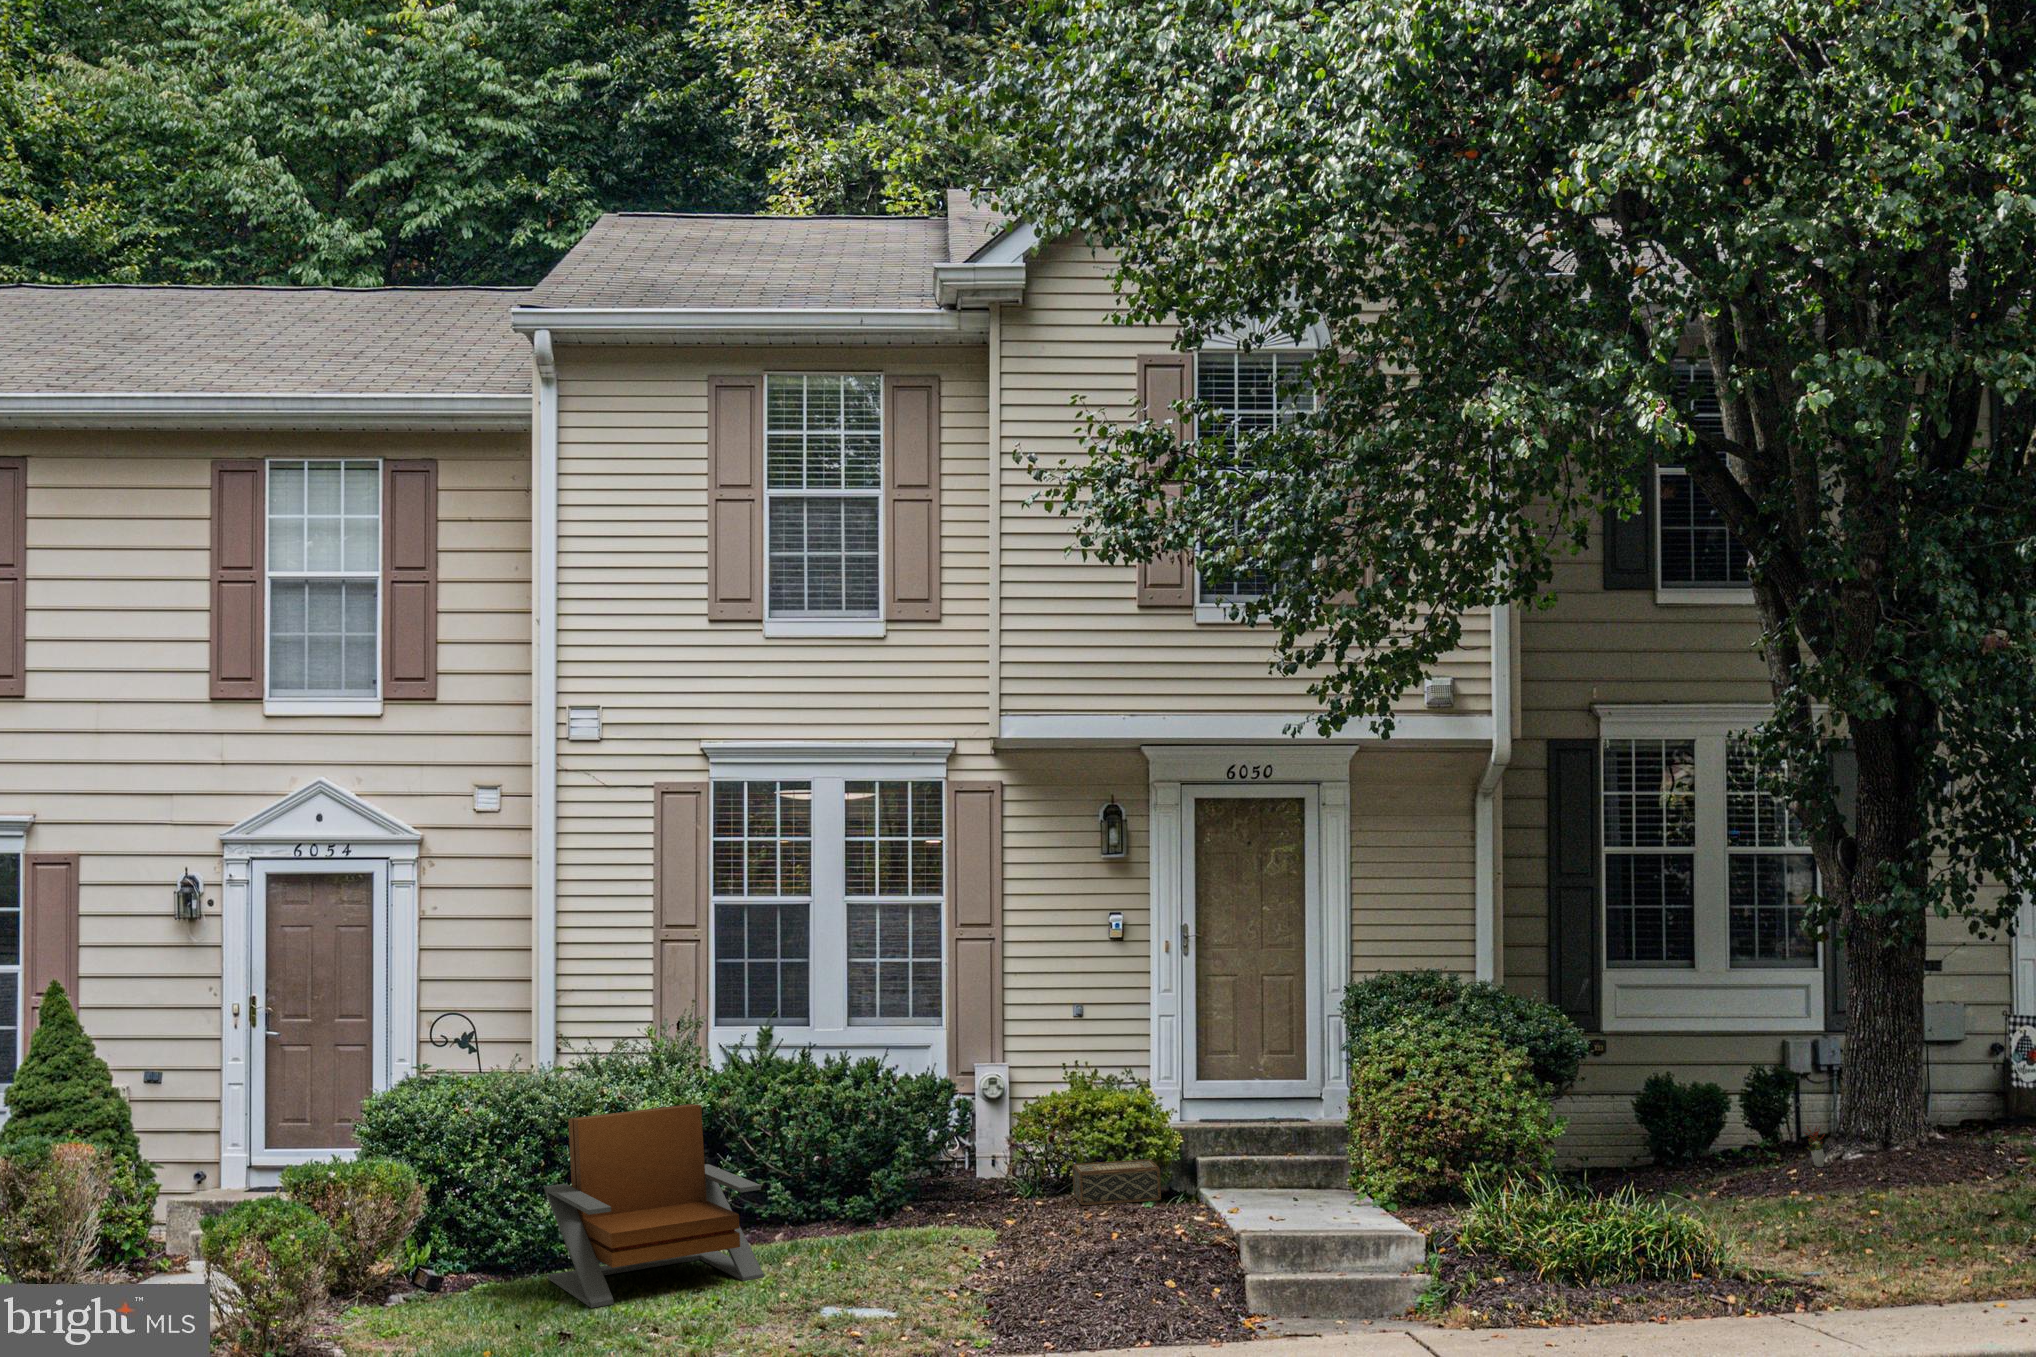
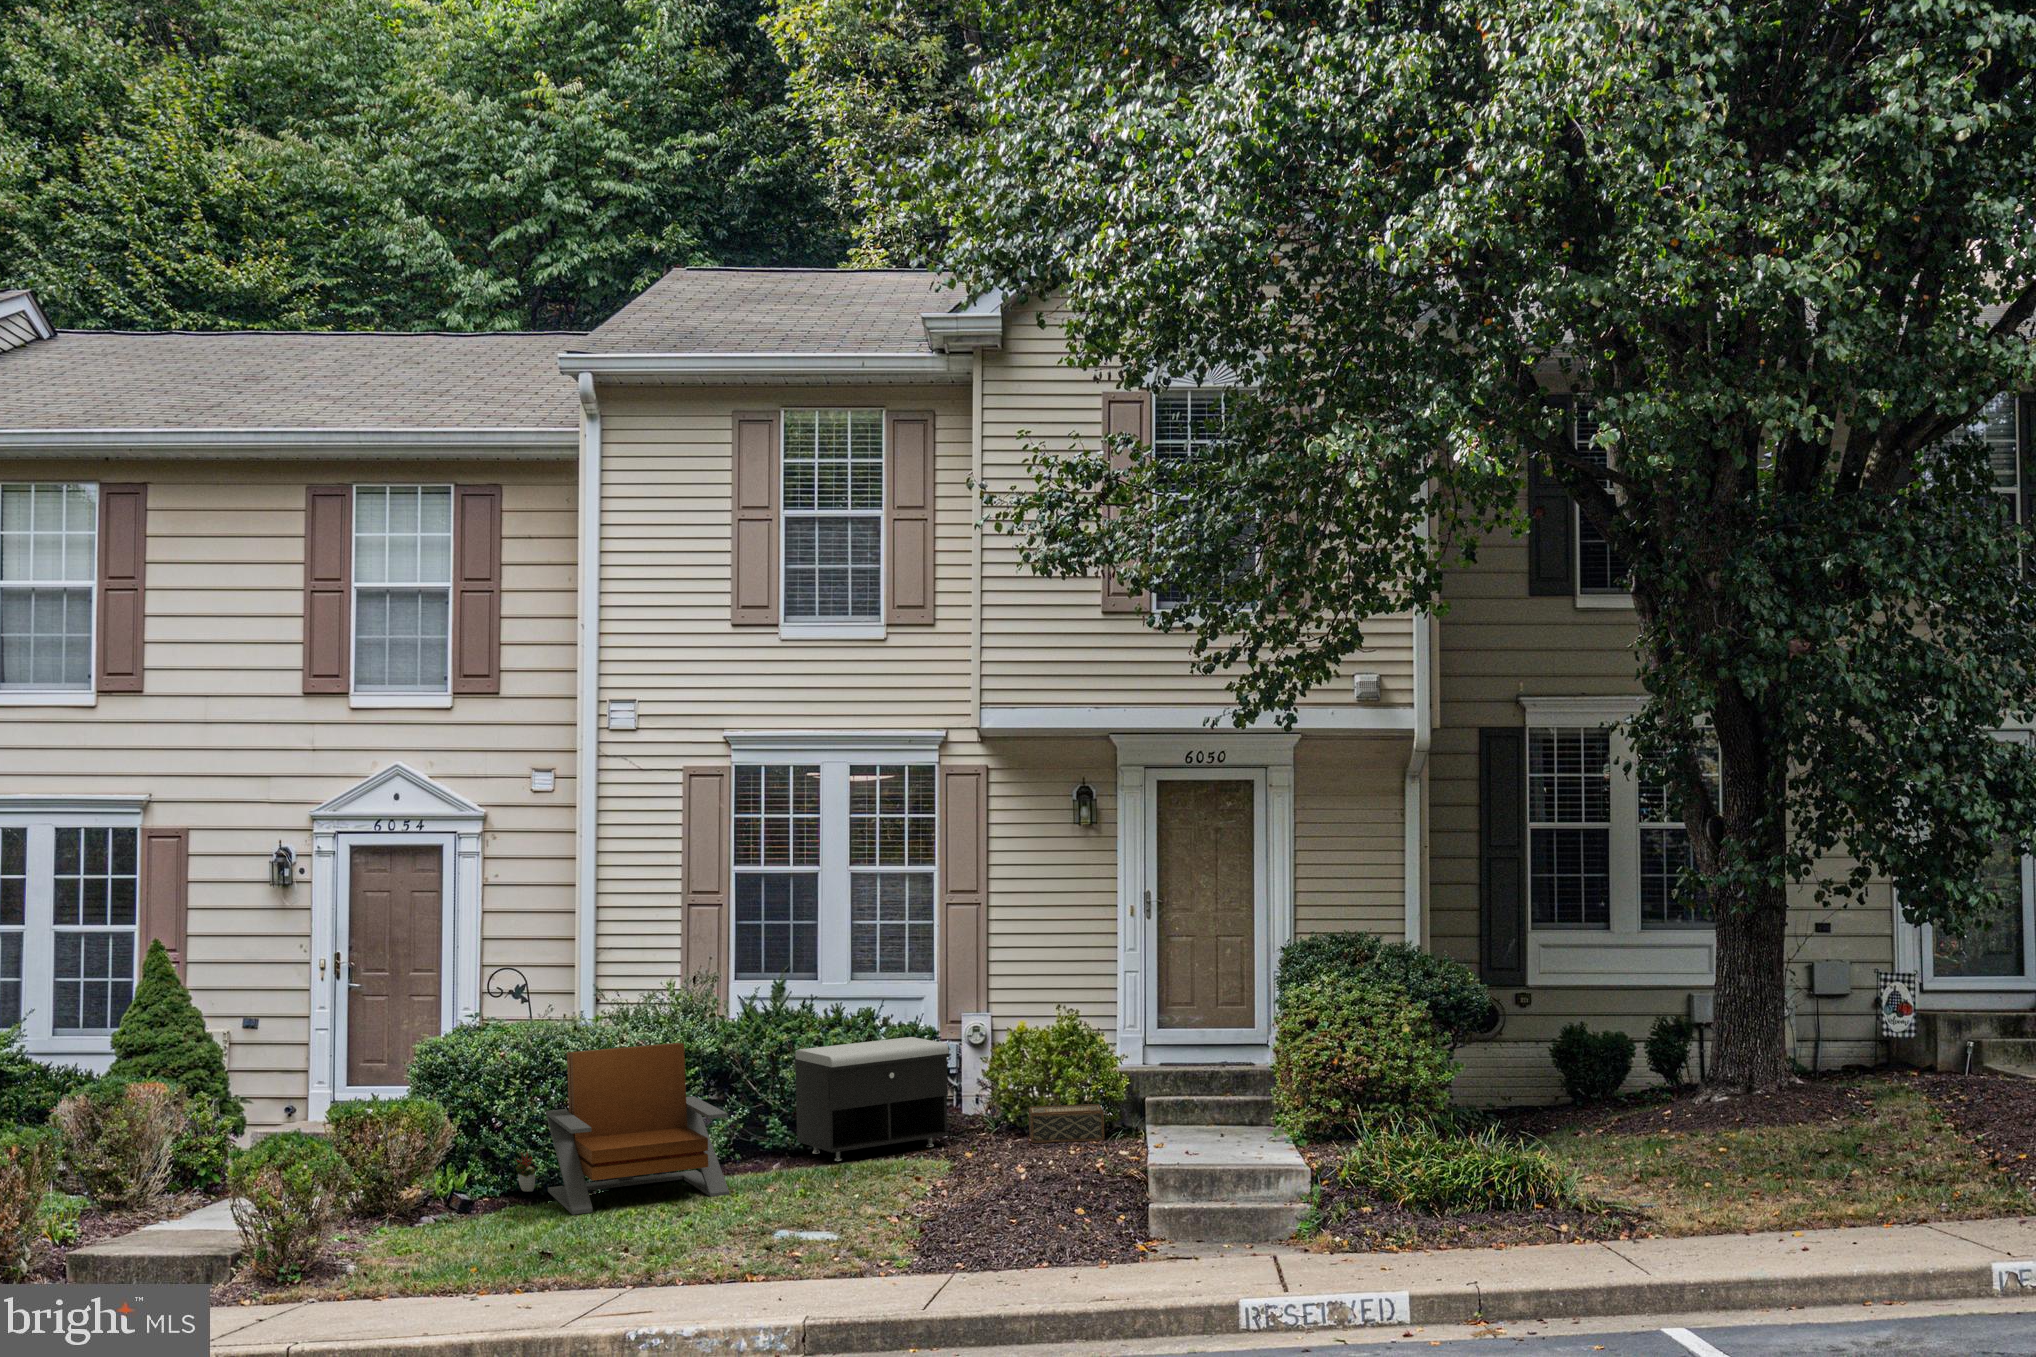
storage bench: none [815,1088,988,1233] -> present [795,1037,949,1161]
decorative plant: present [1804,1126,1825,1167] -> present [515,1152,536,1192]

